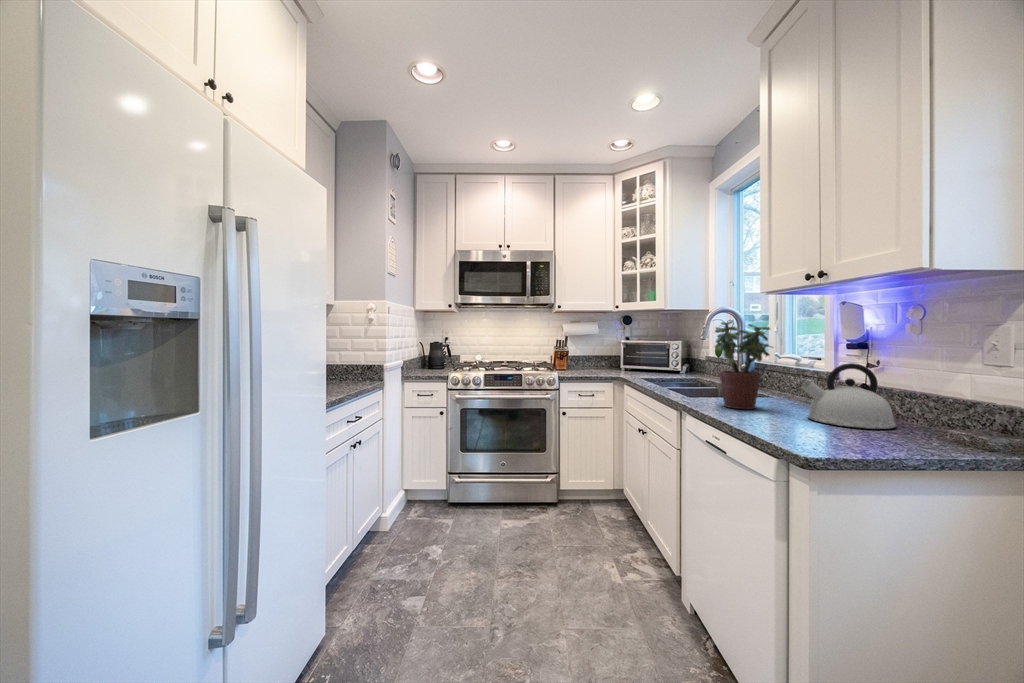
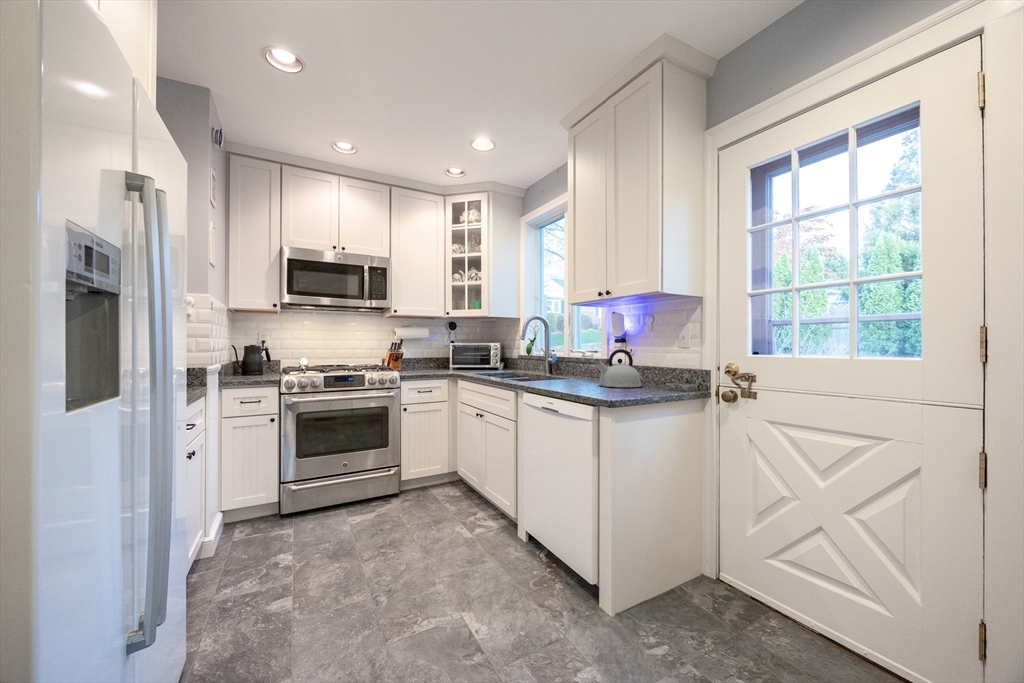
potted plant: present [715,321,773,409] -> none [541,321,579,384]

